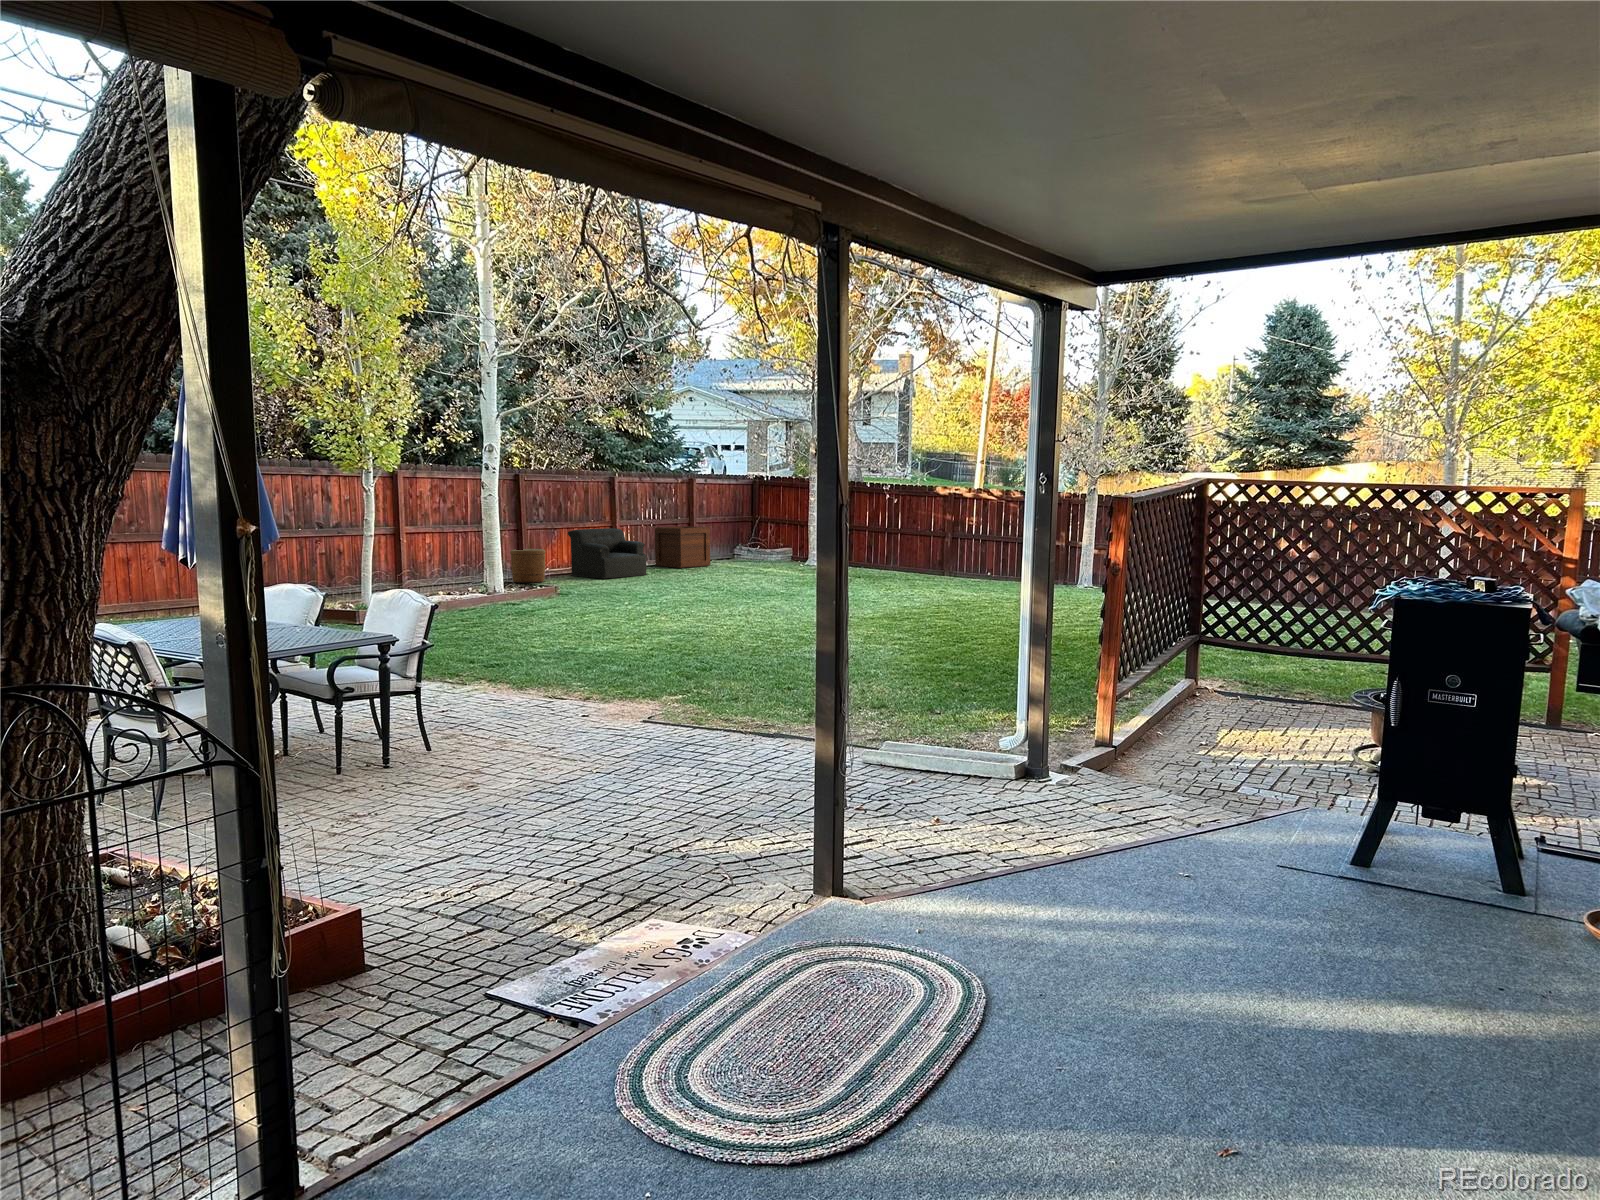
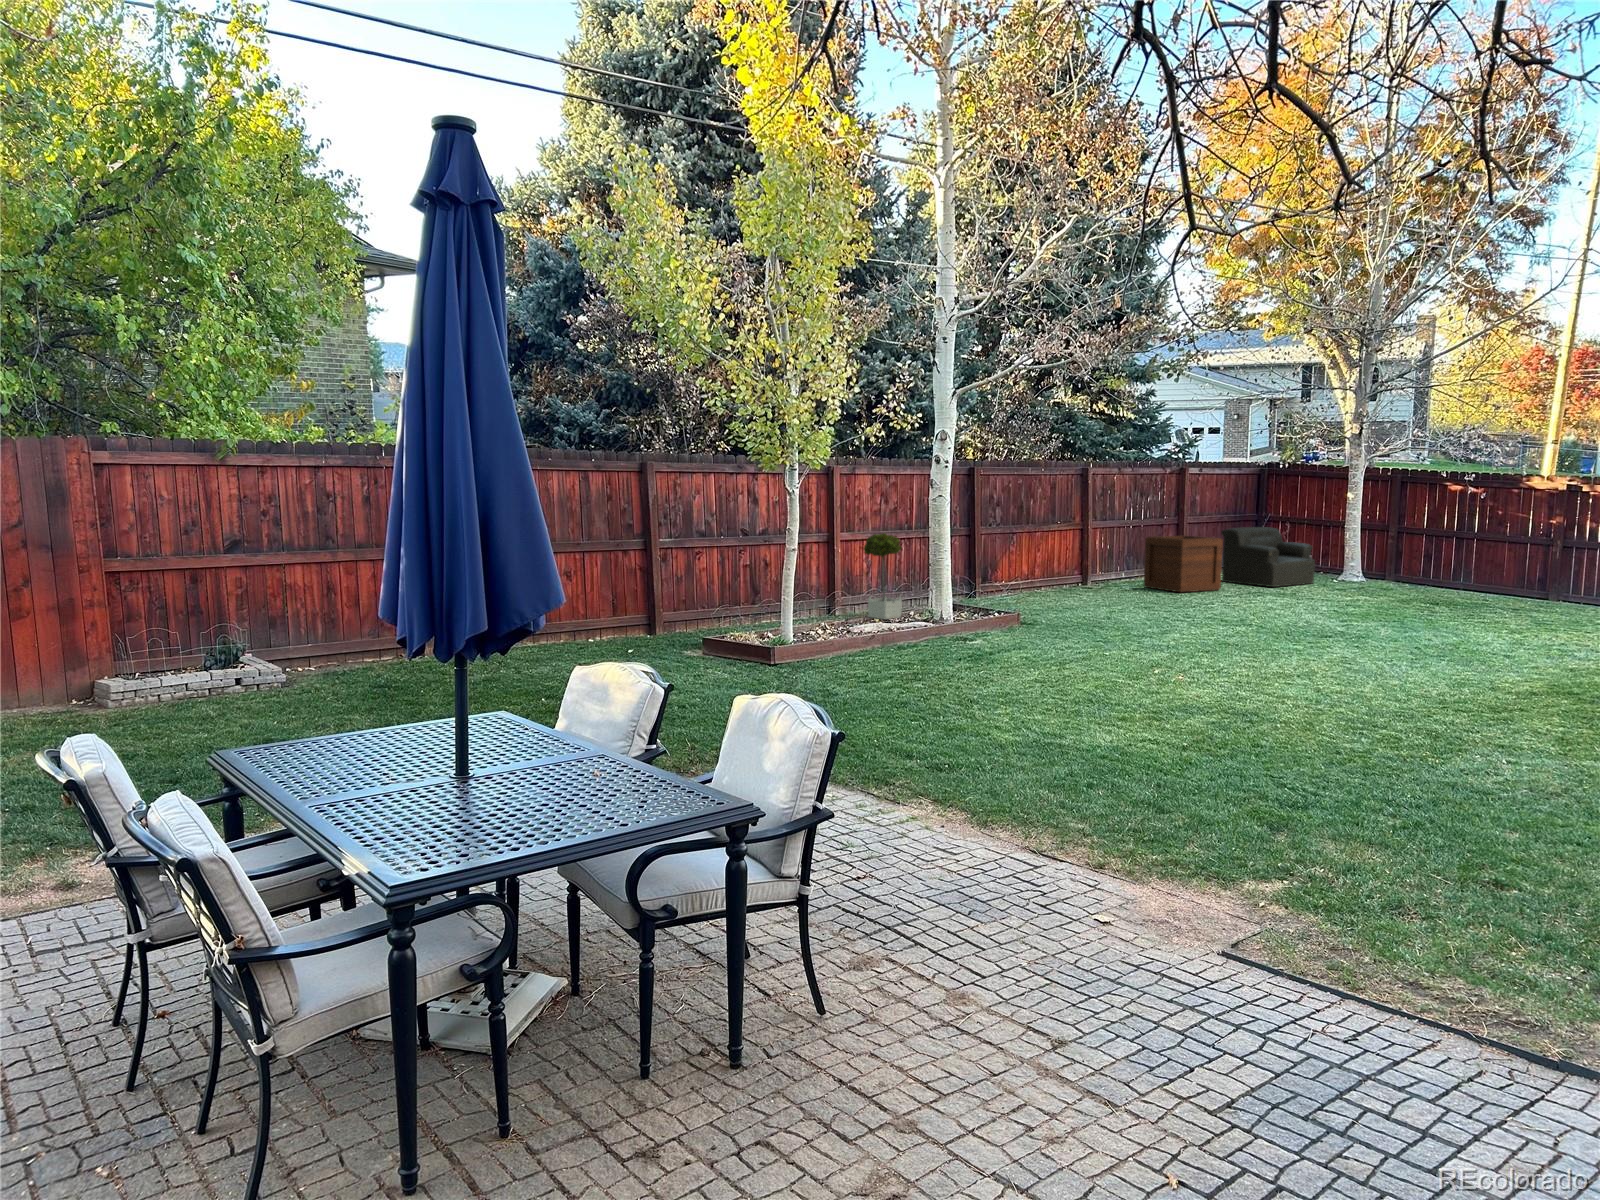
potted tree: none [429,523,463,593] -> present [863,533,902,619]
armchair: present [568,528,647,579] -> present [1221,527,1315,587]
woven basket: present [510,549,546,583] -> none [960,564,1005,609]

